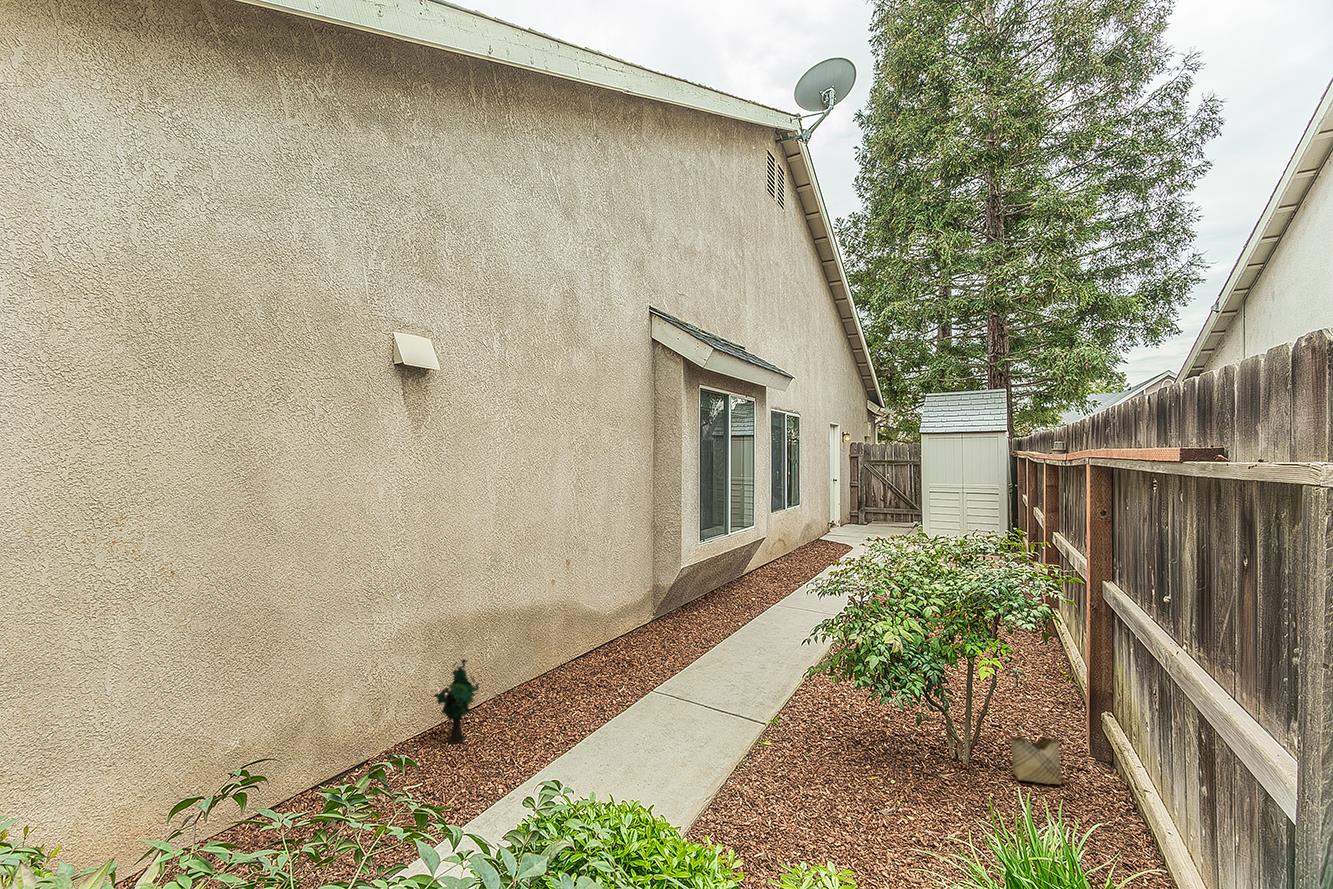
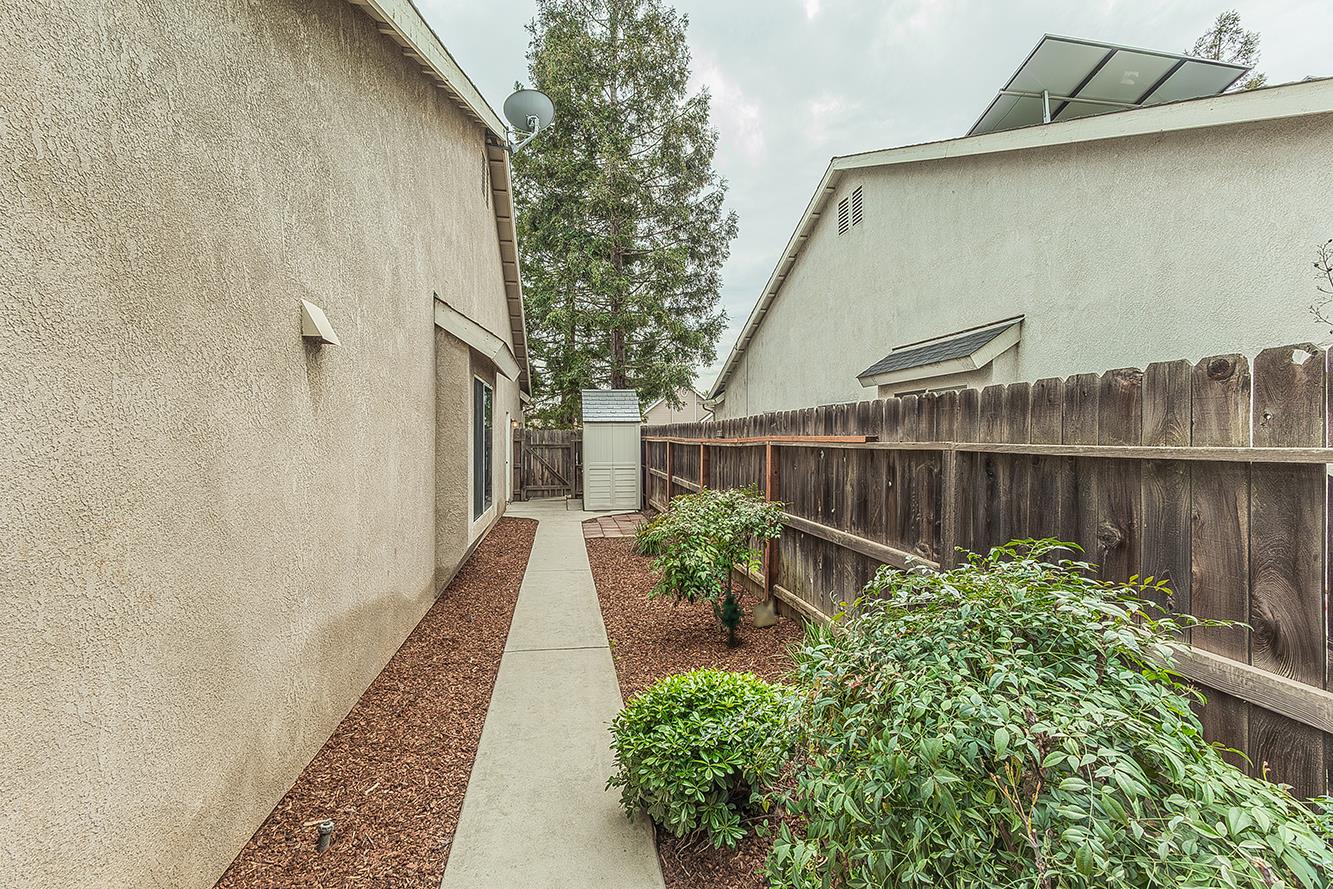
decorative plant: present [434,660,479,744] -> present [717,588,745,647]

